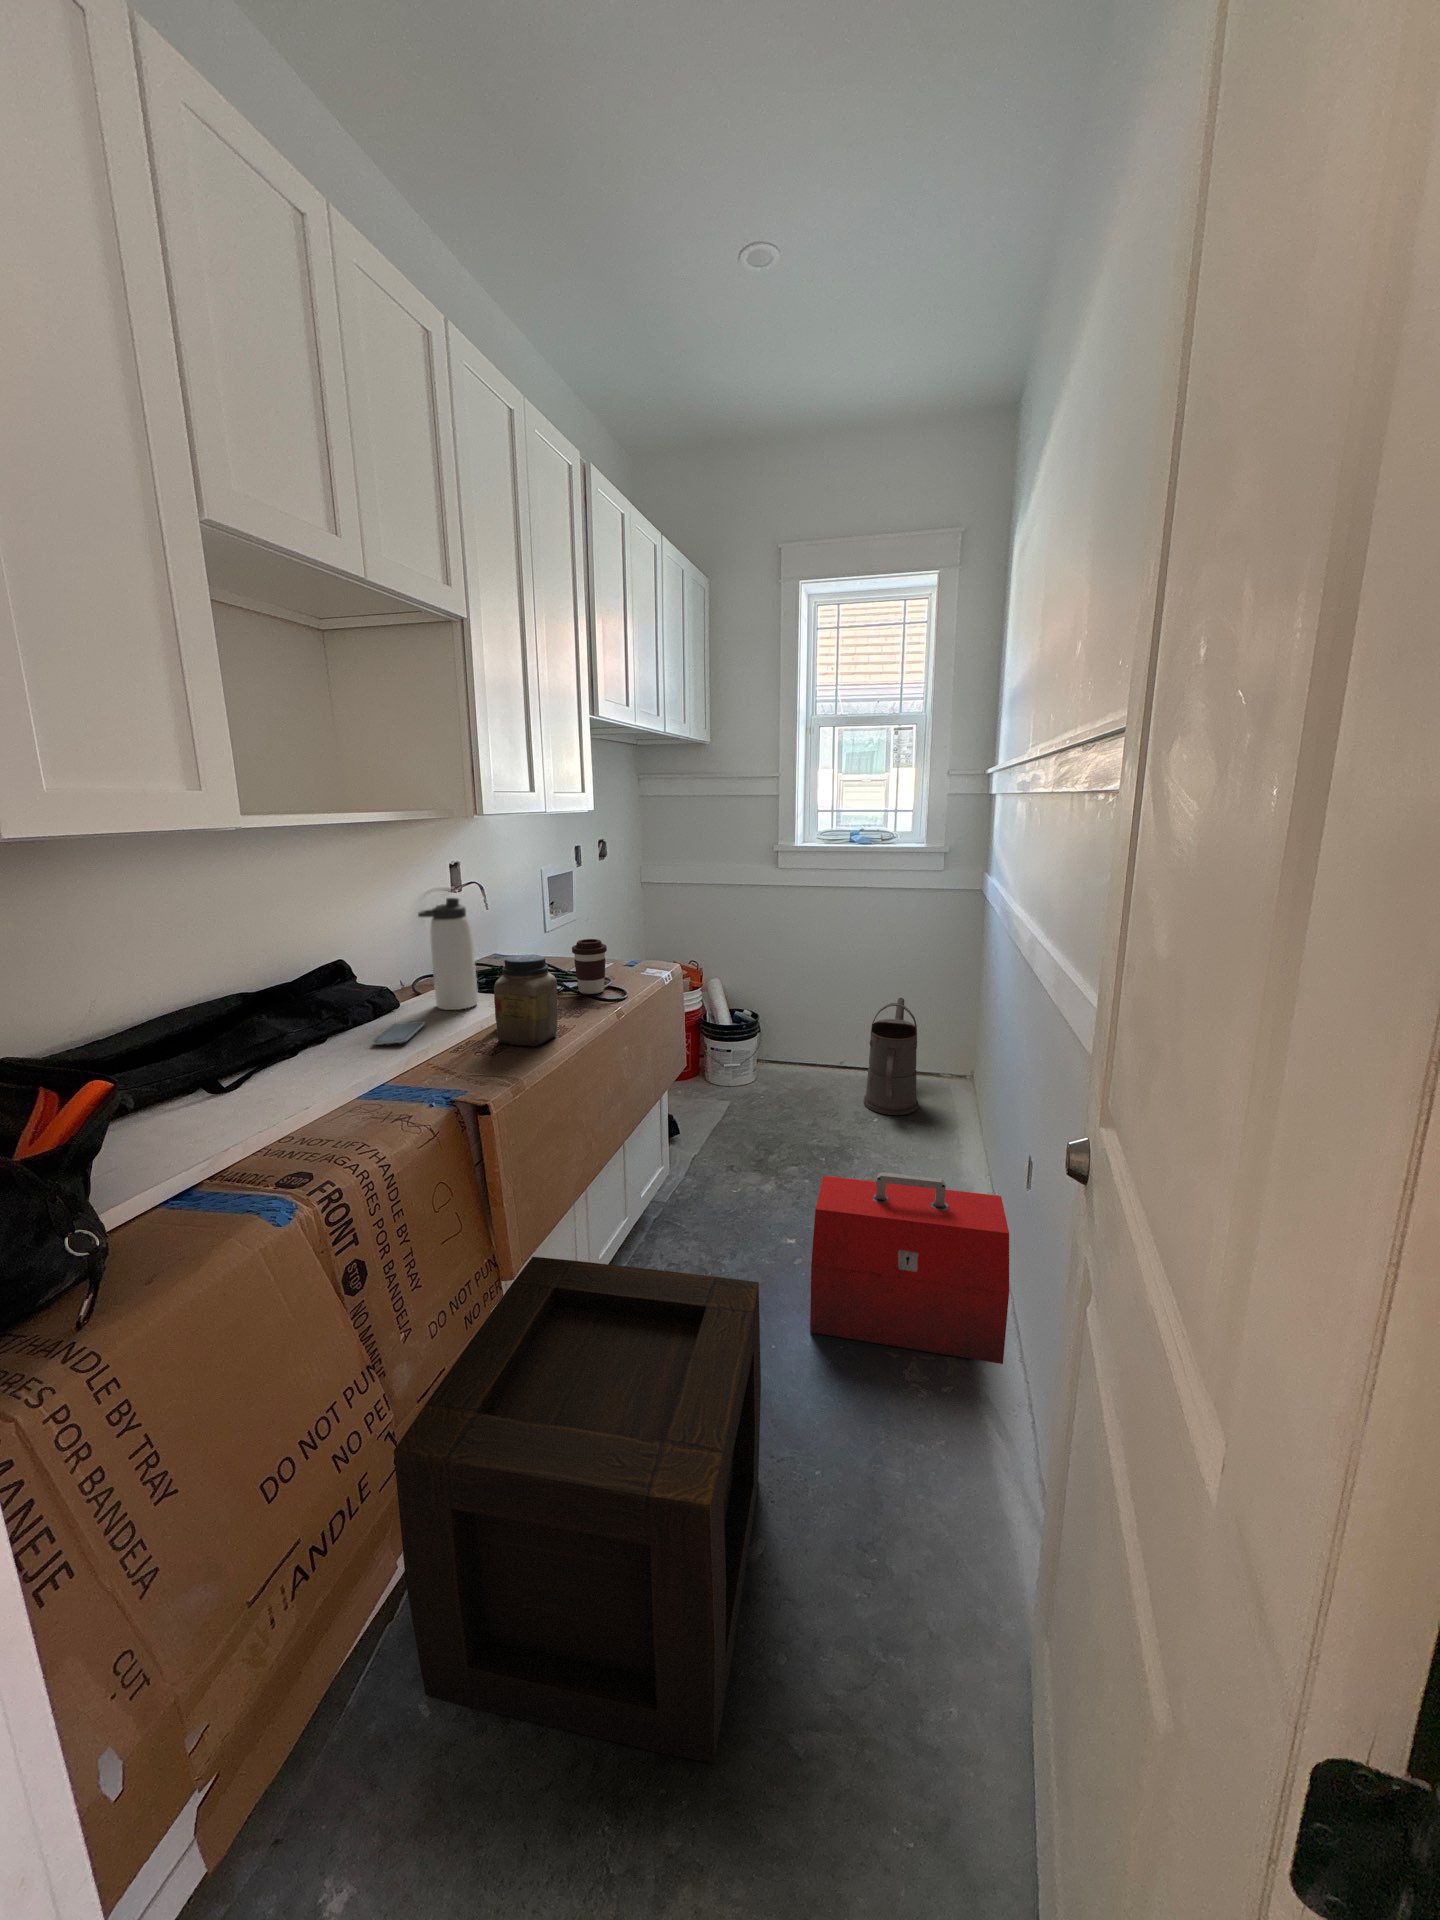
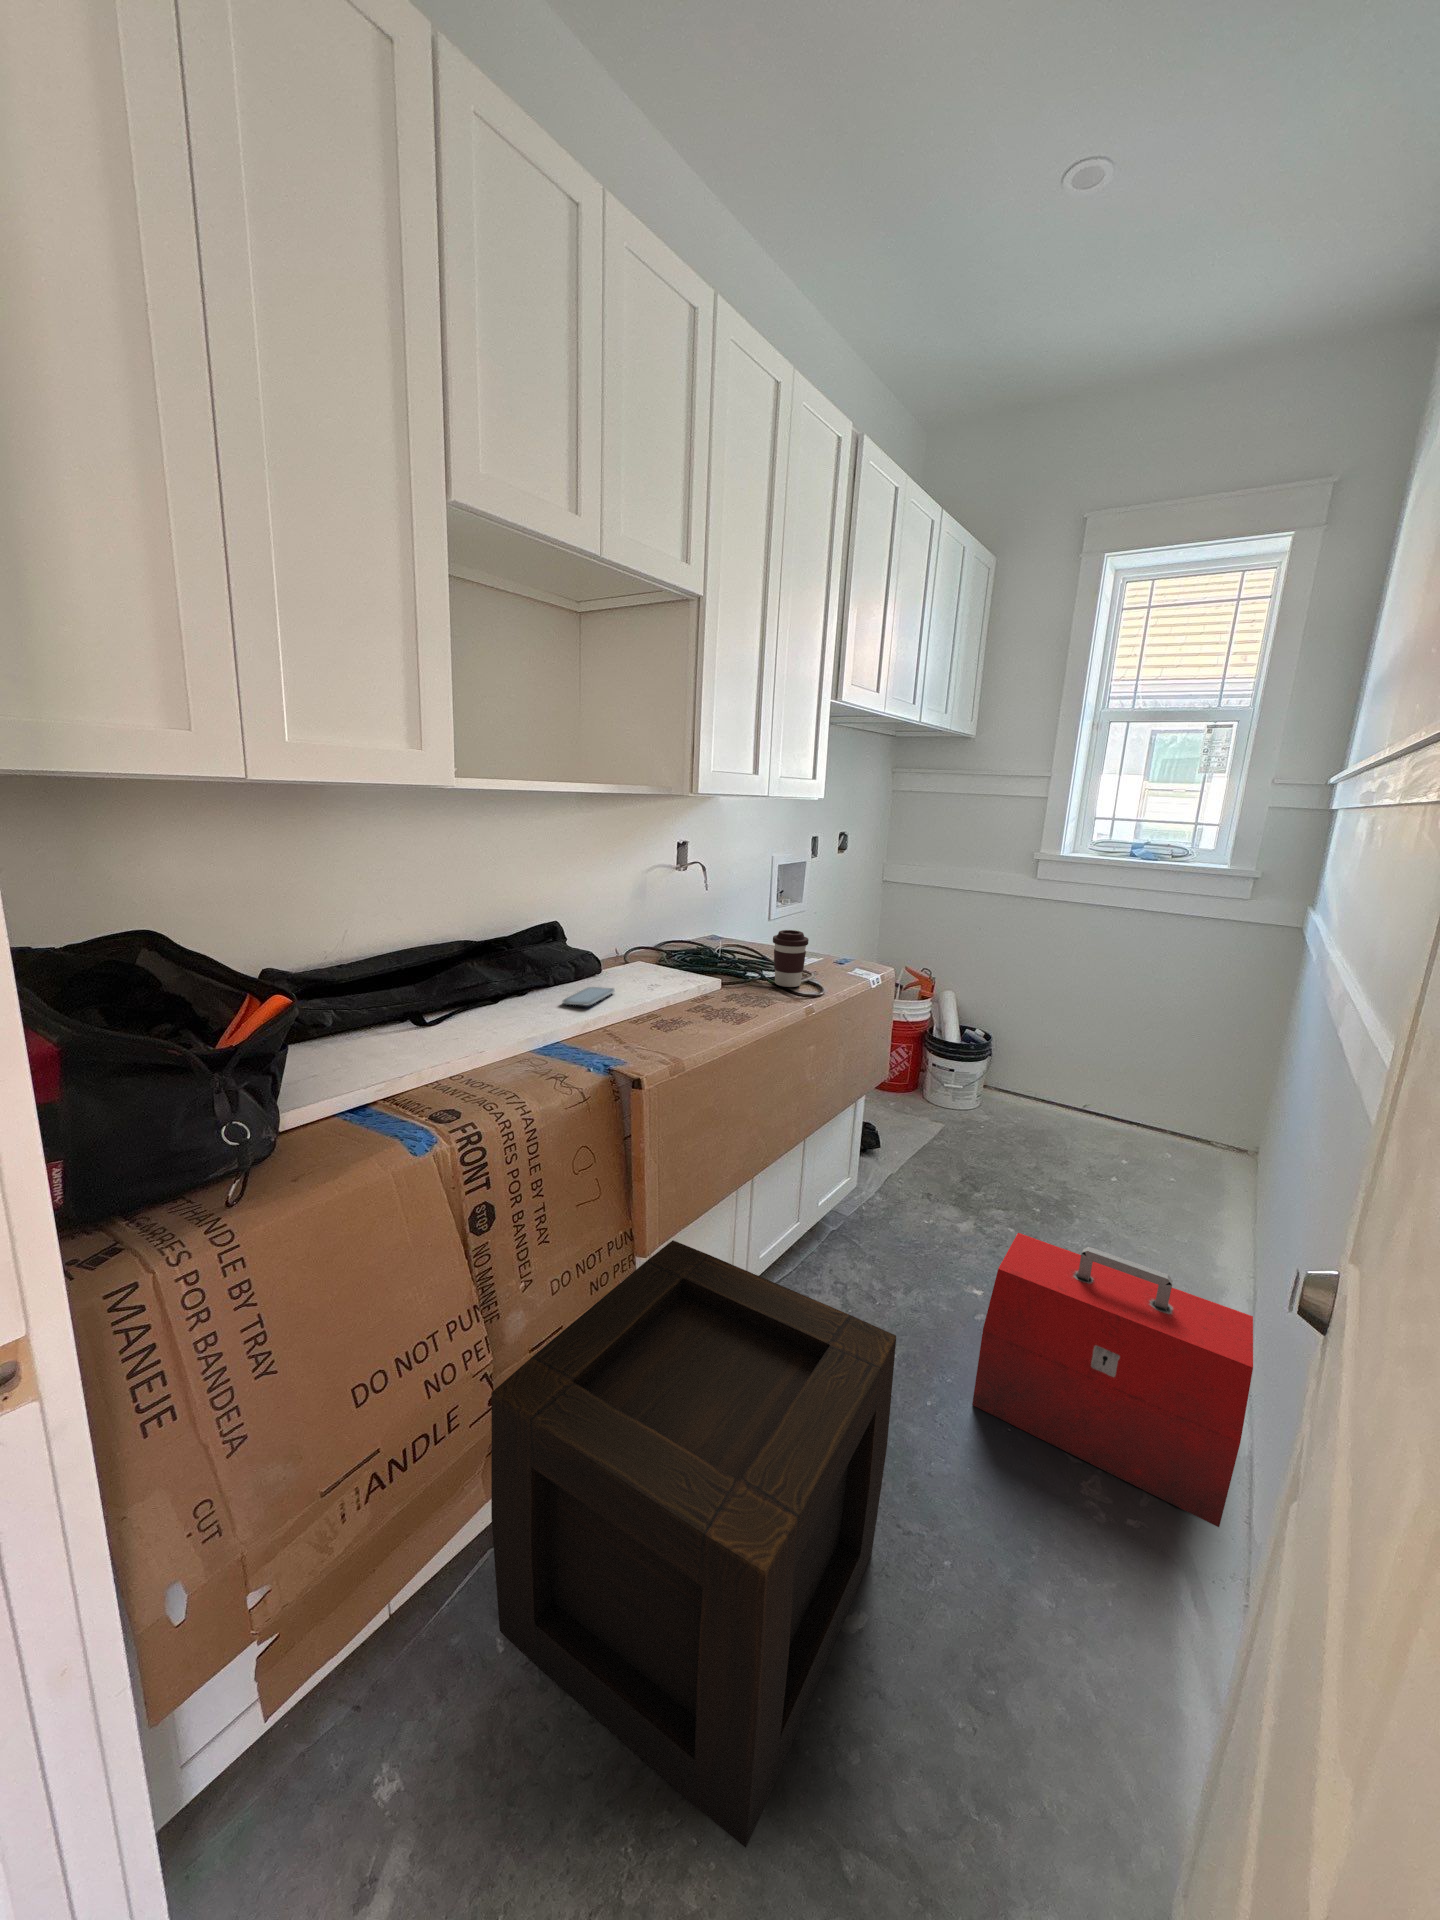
thermos bottle: present [418,898,478,1010] -> none [626,873,673,983]
jar: present [494,955,558,1046] -> none [675,937,740,1030]
watering can: present [864,998,918,1115] -> none [1101,1046,1182,1184]

